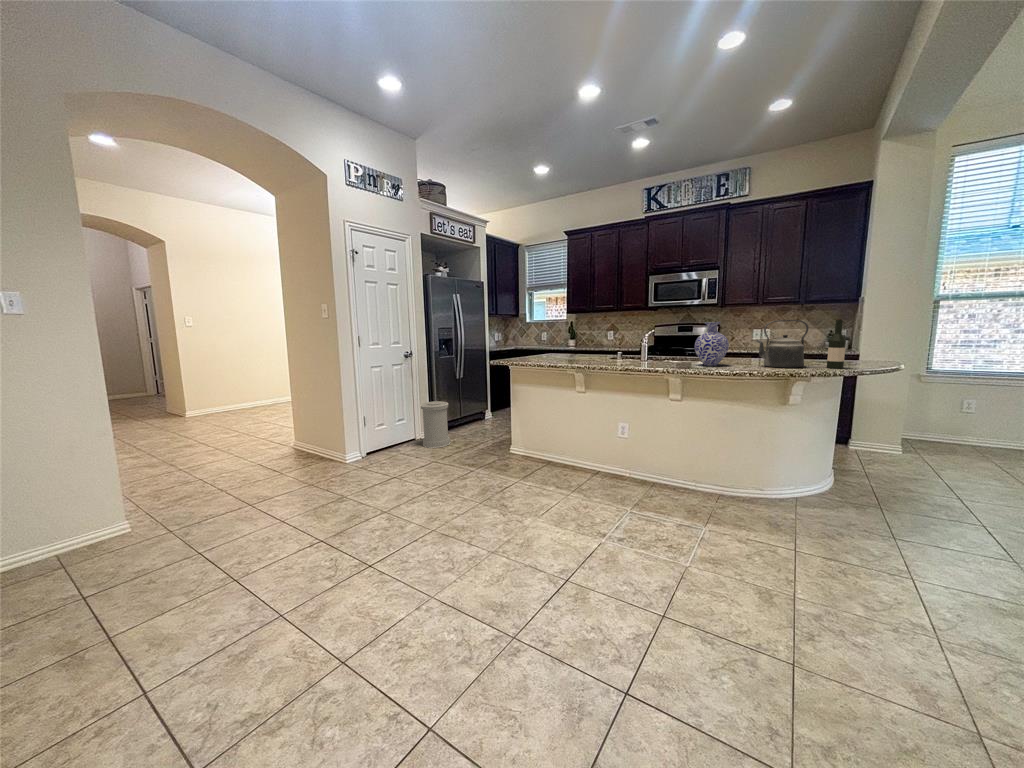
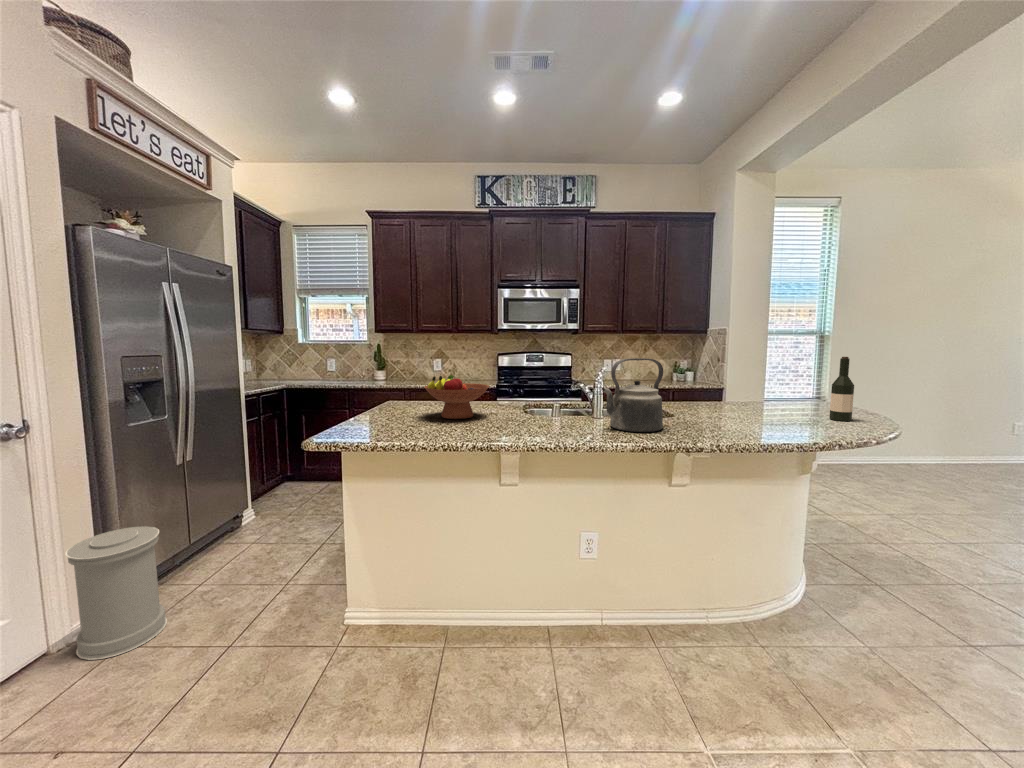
kettle: present [756,320,808,368] -> present [603,358,663,432]
vase: present [695,322,729,366] -> none [678,357,729,424]
fruit bowl: none [554,336,590,360] -> present [424,375,489,419]

